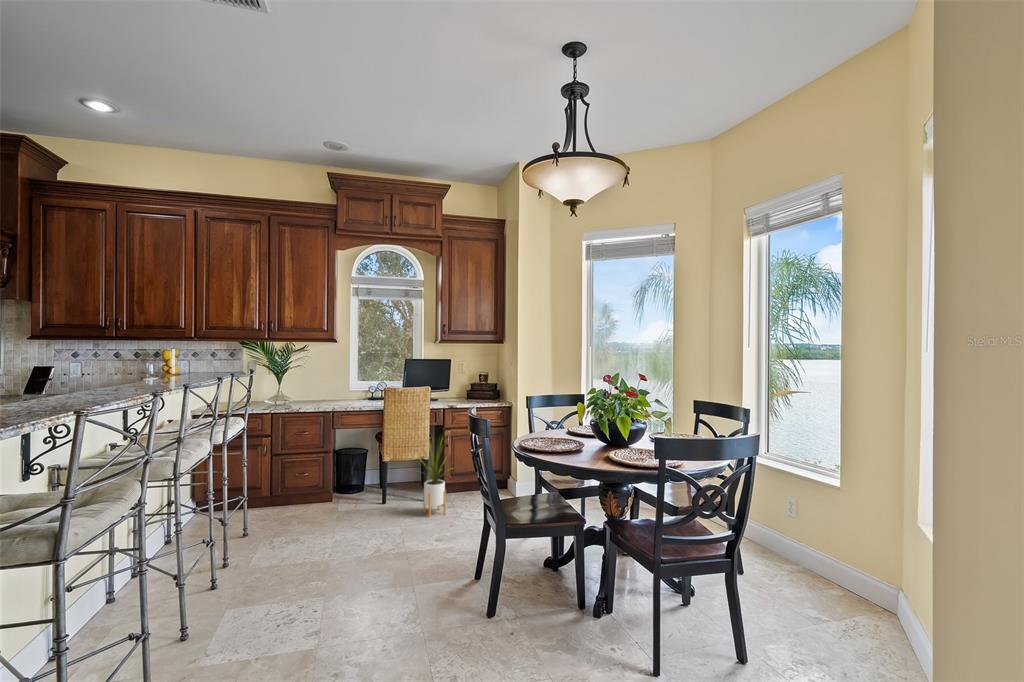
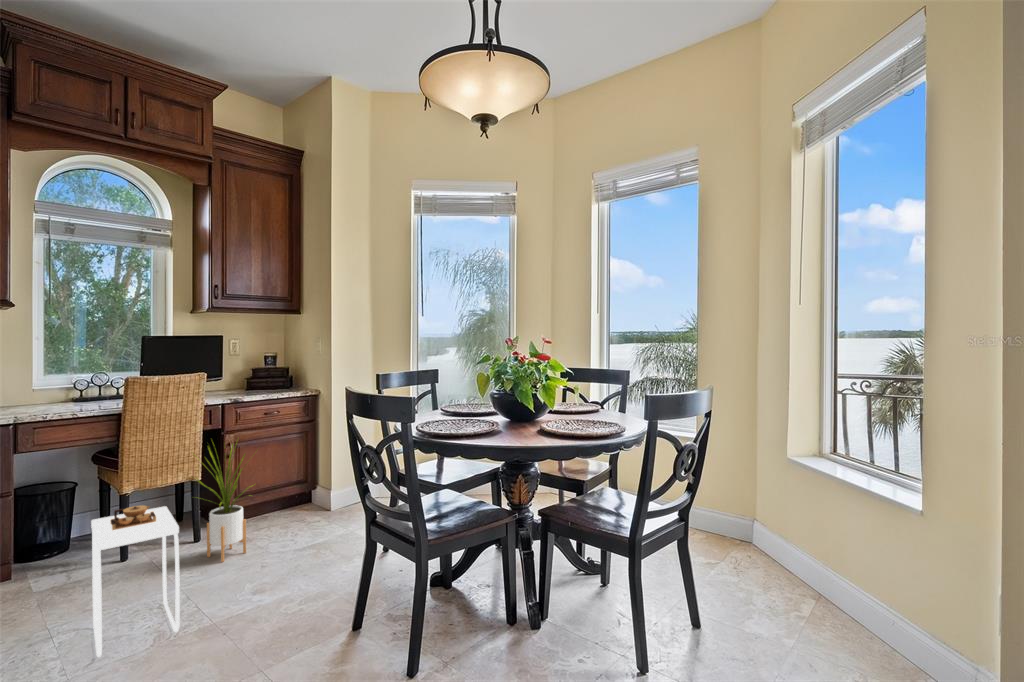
side table: none [342,470,389,554] -> present [91,505,180,657]

